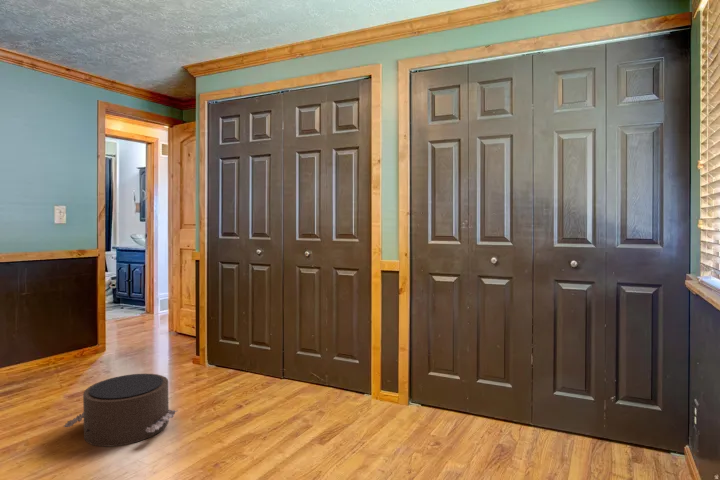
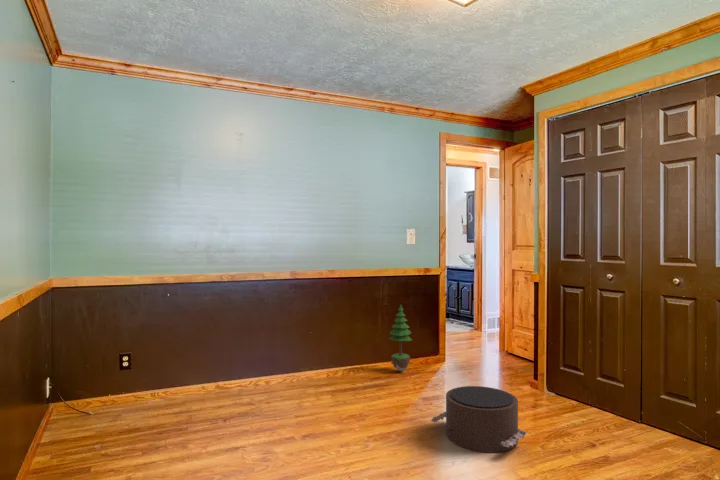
potted tree: none [18,295,54,376] -> present [389,305,412,372]

